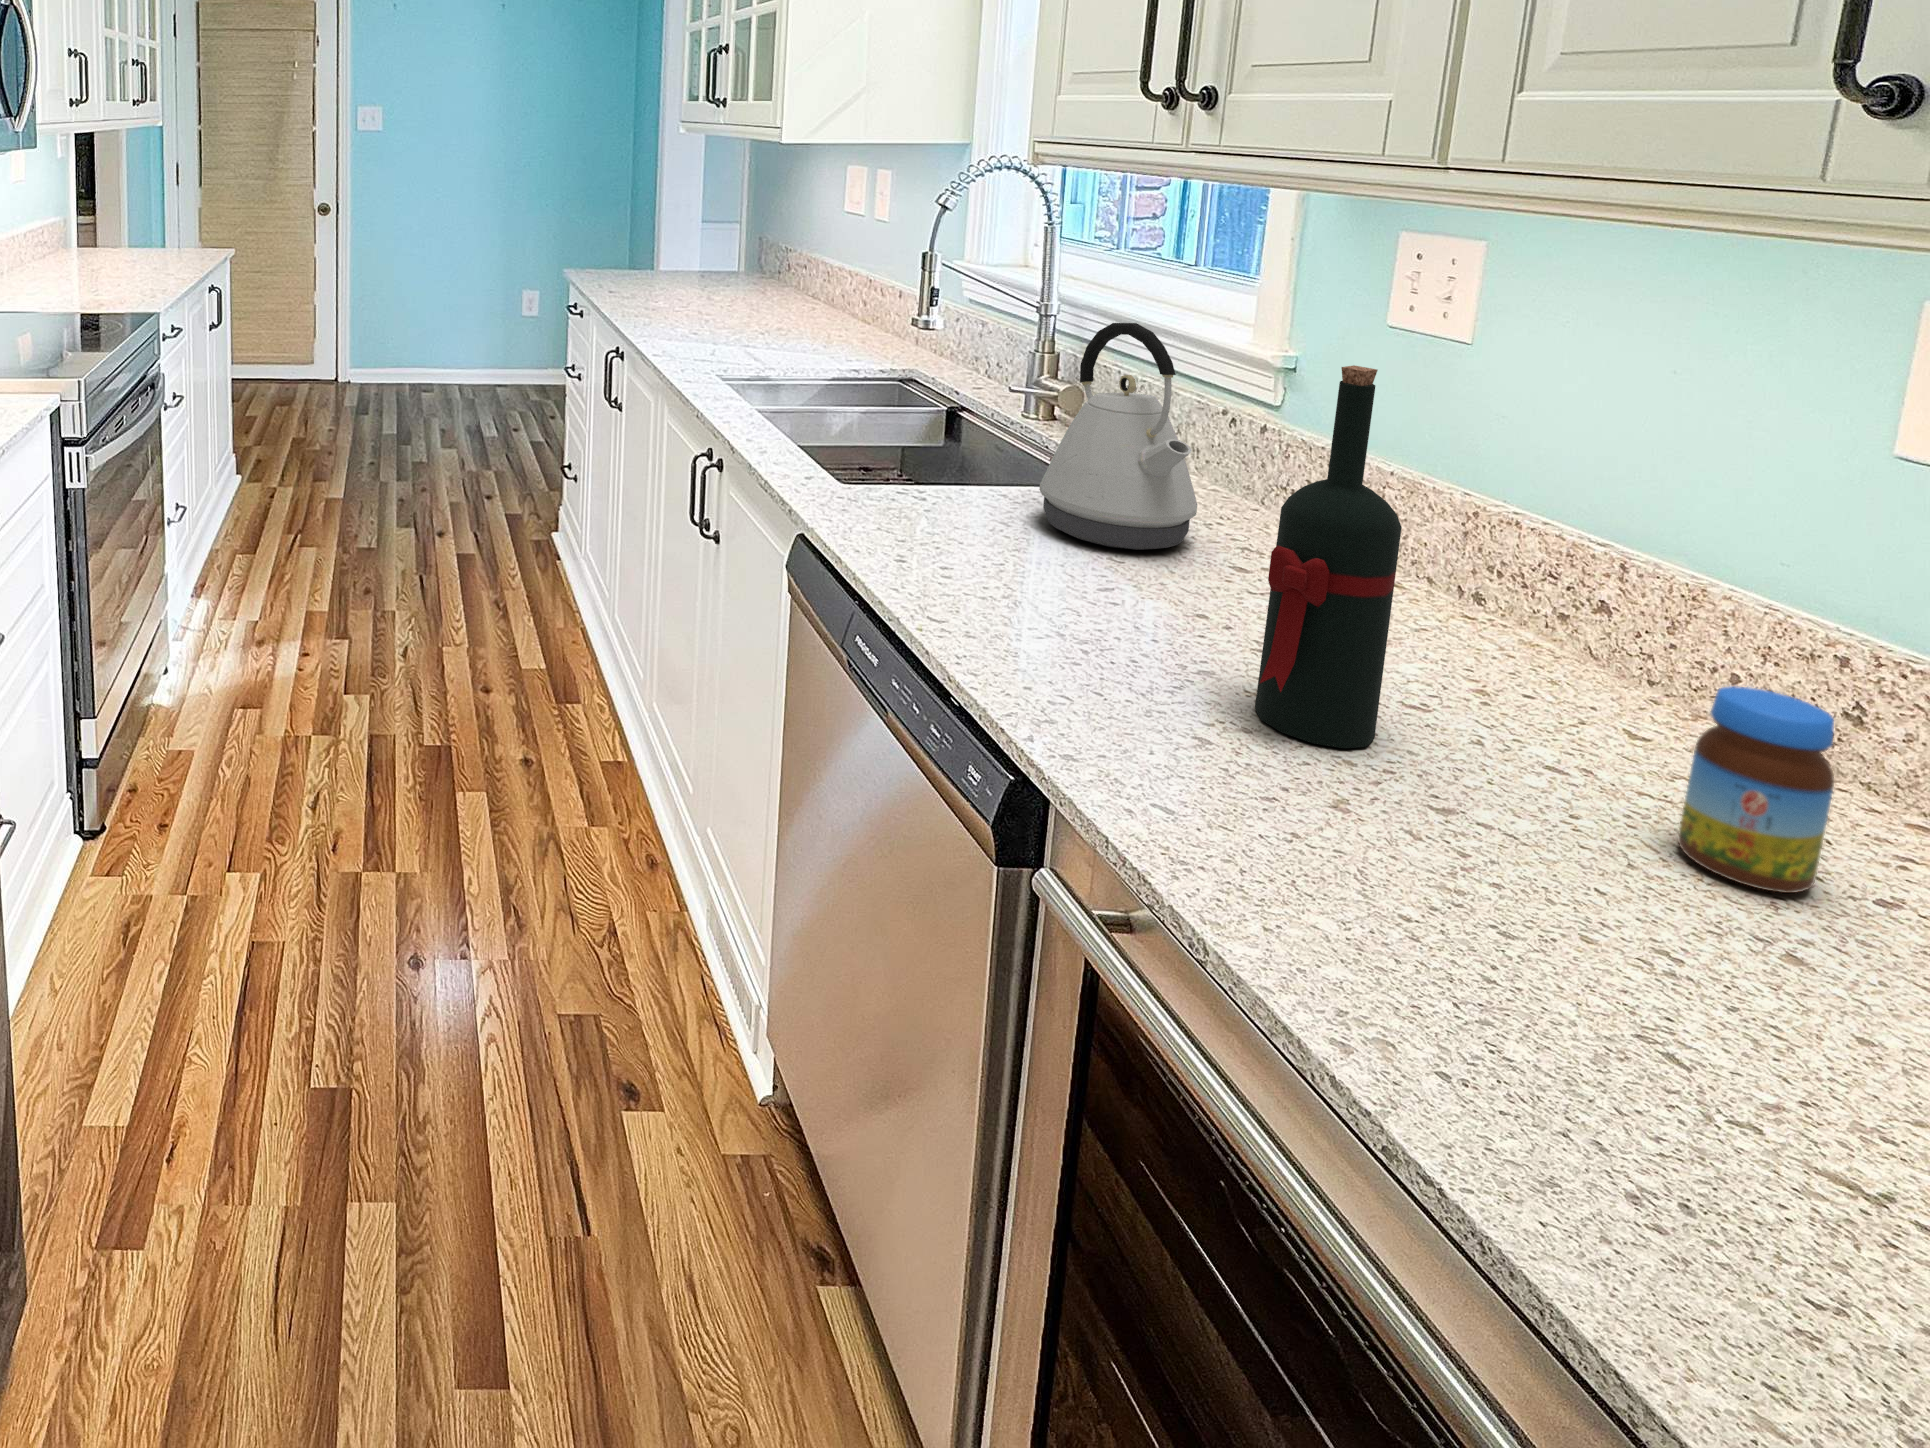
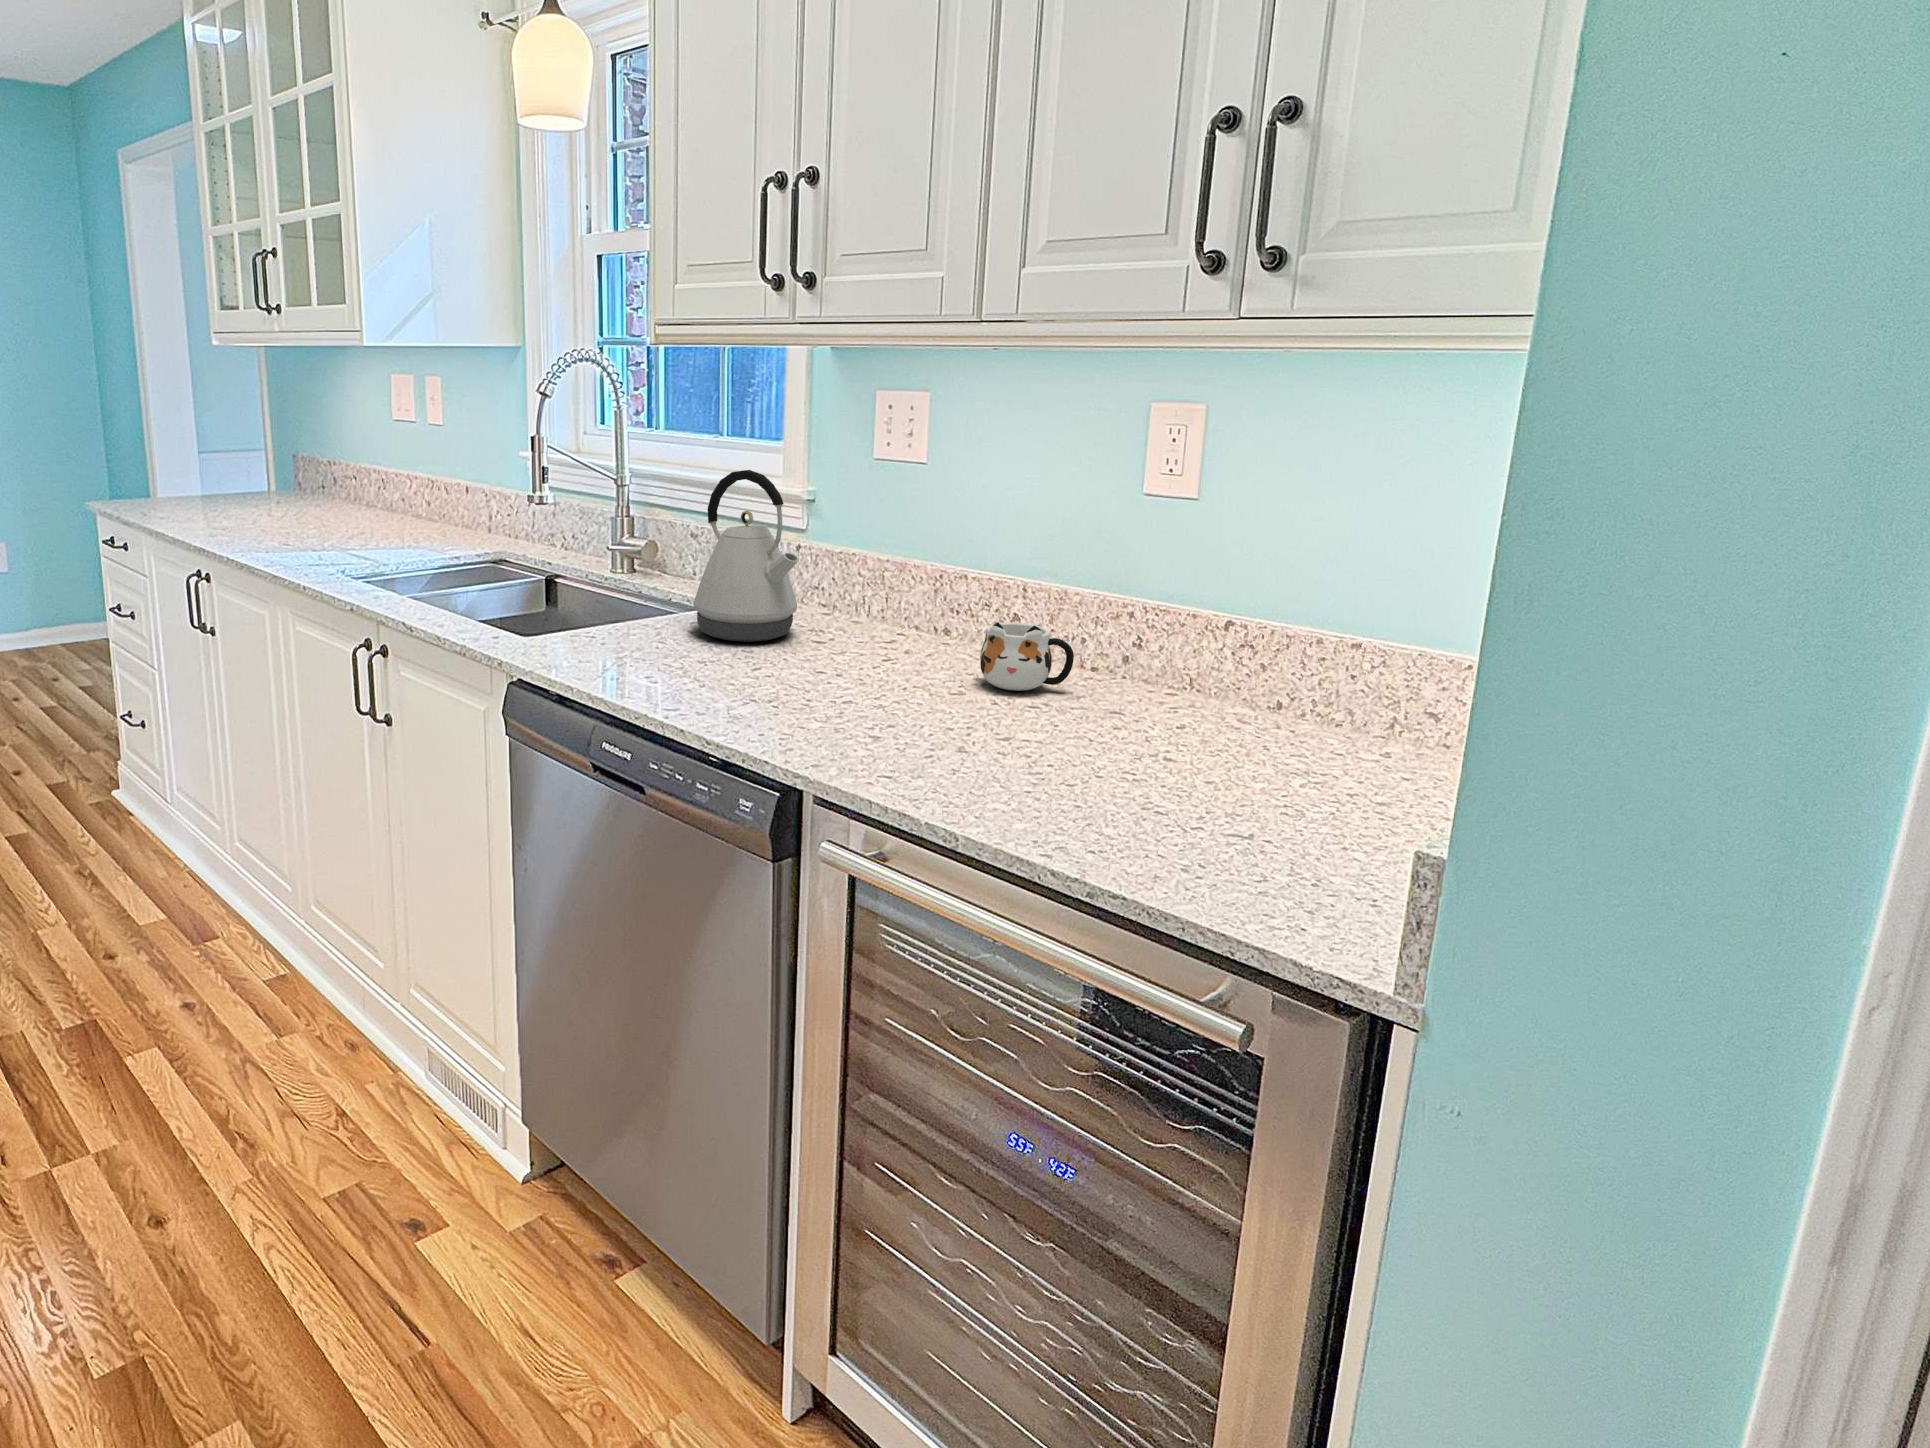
wine bottle: present [1255,365,1402,748] -> none [894,468,965,722]
mug: none [1466,613,1671,743] -> present [980,622,1074,691]
jar: present [1678,686,1834,893] -> none [1099,627,1159,734]

